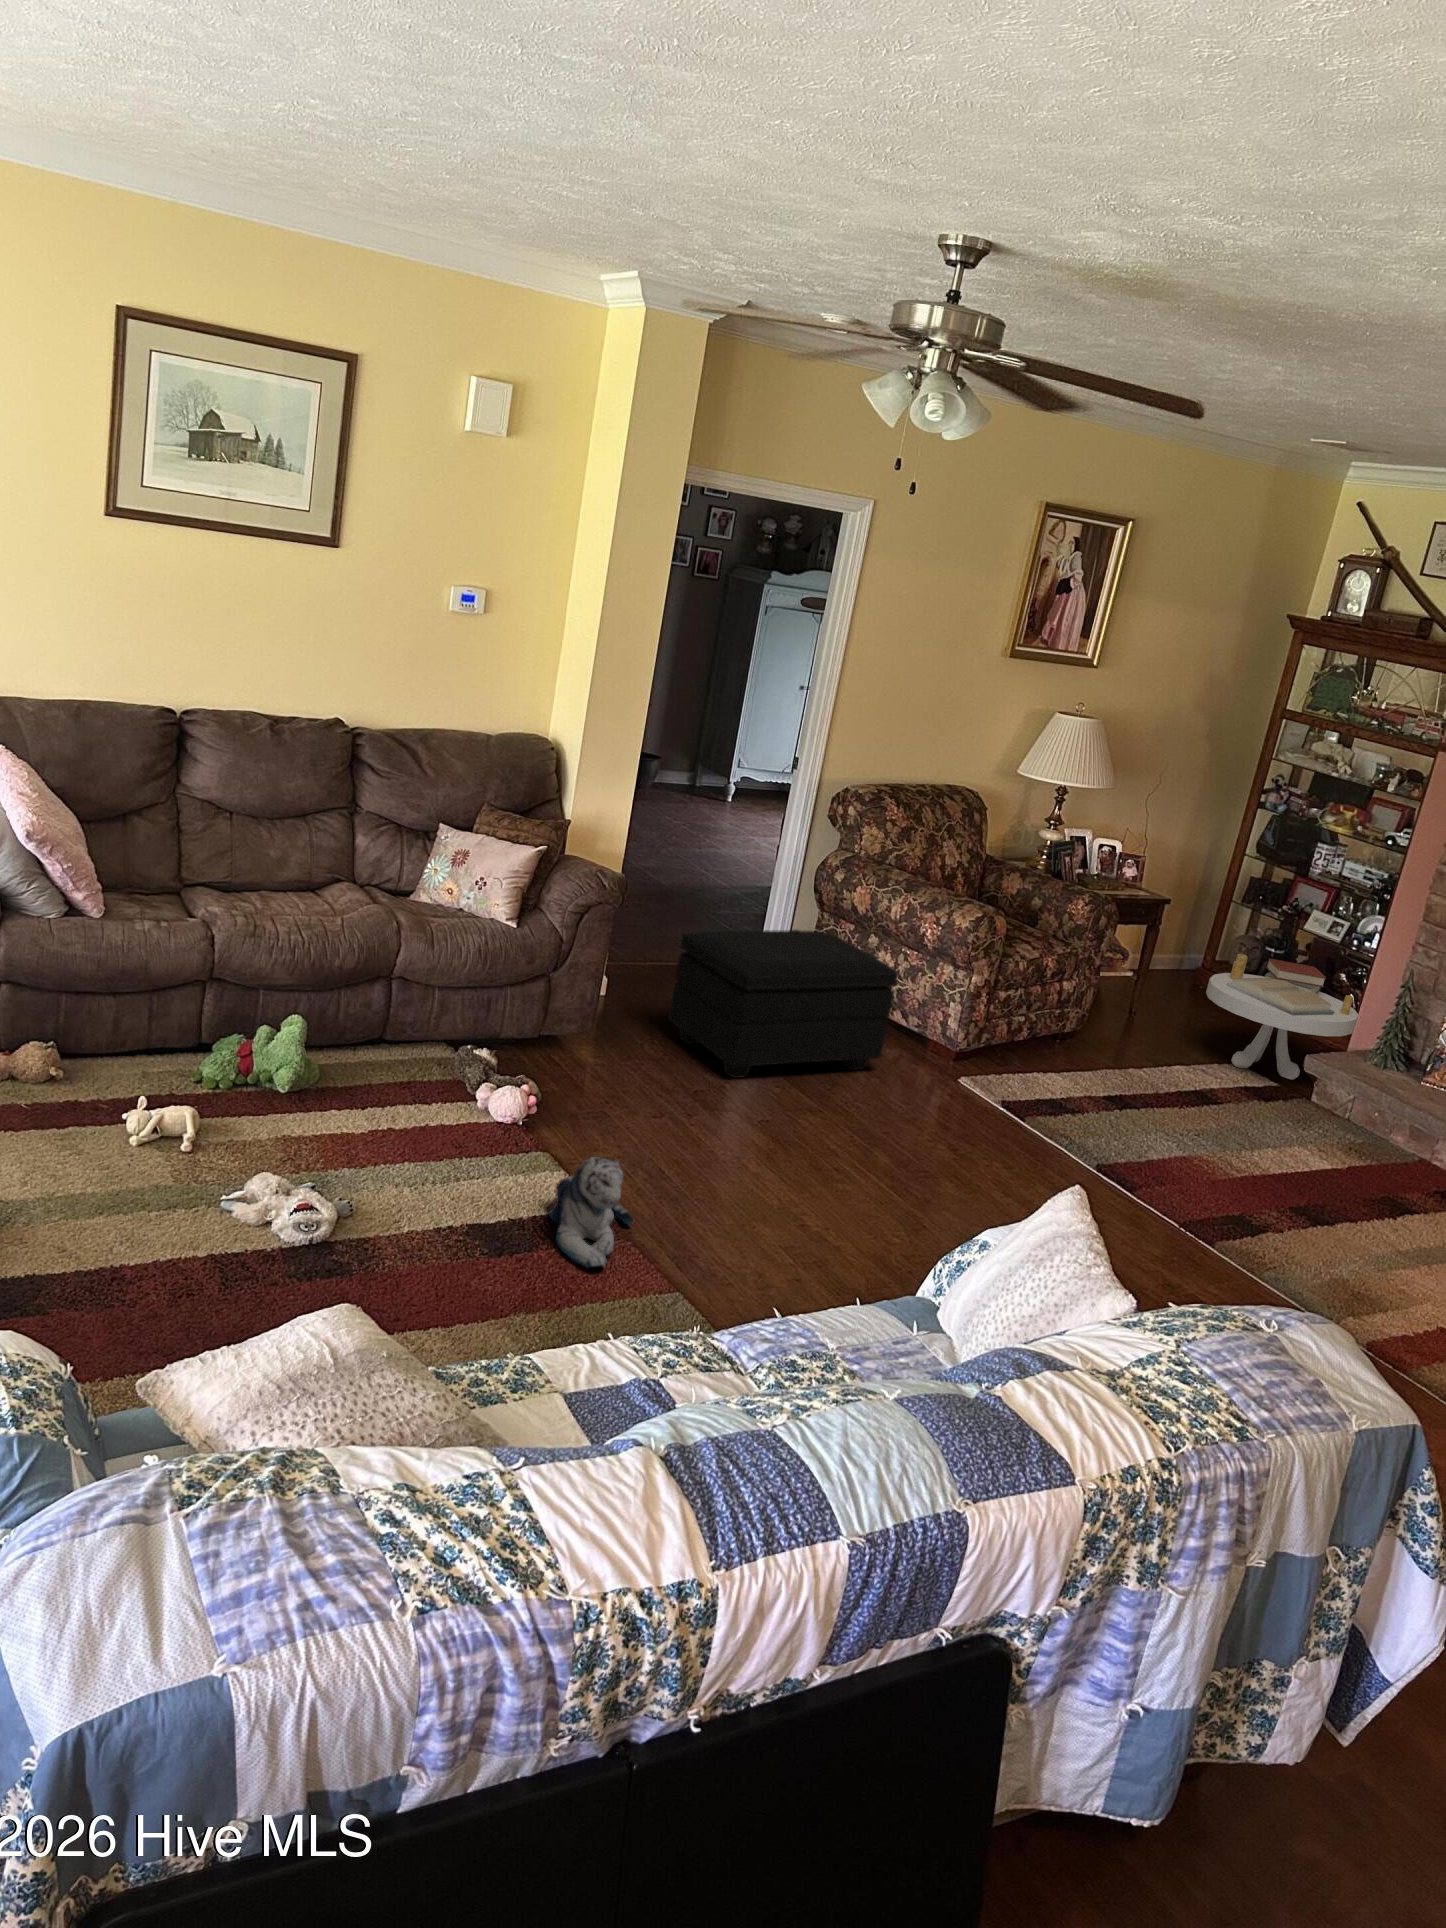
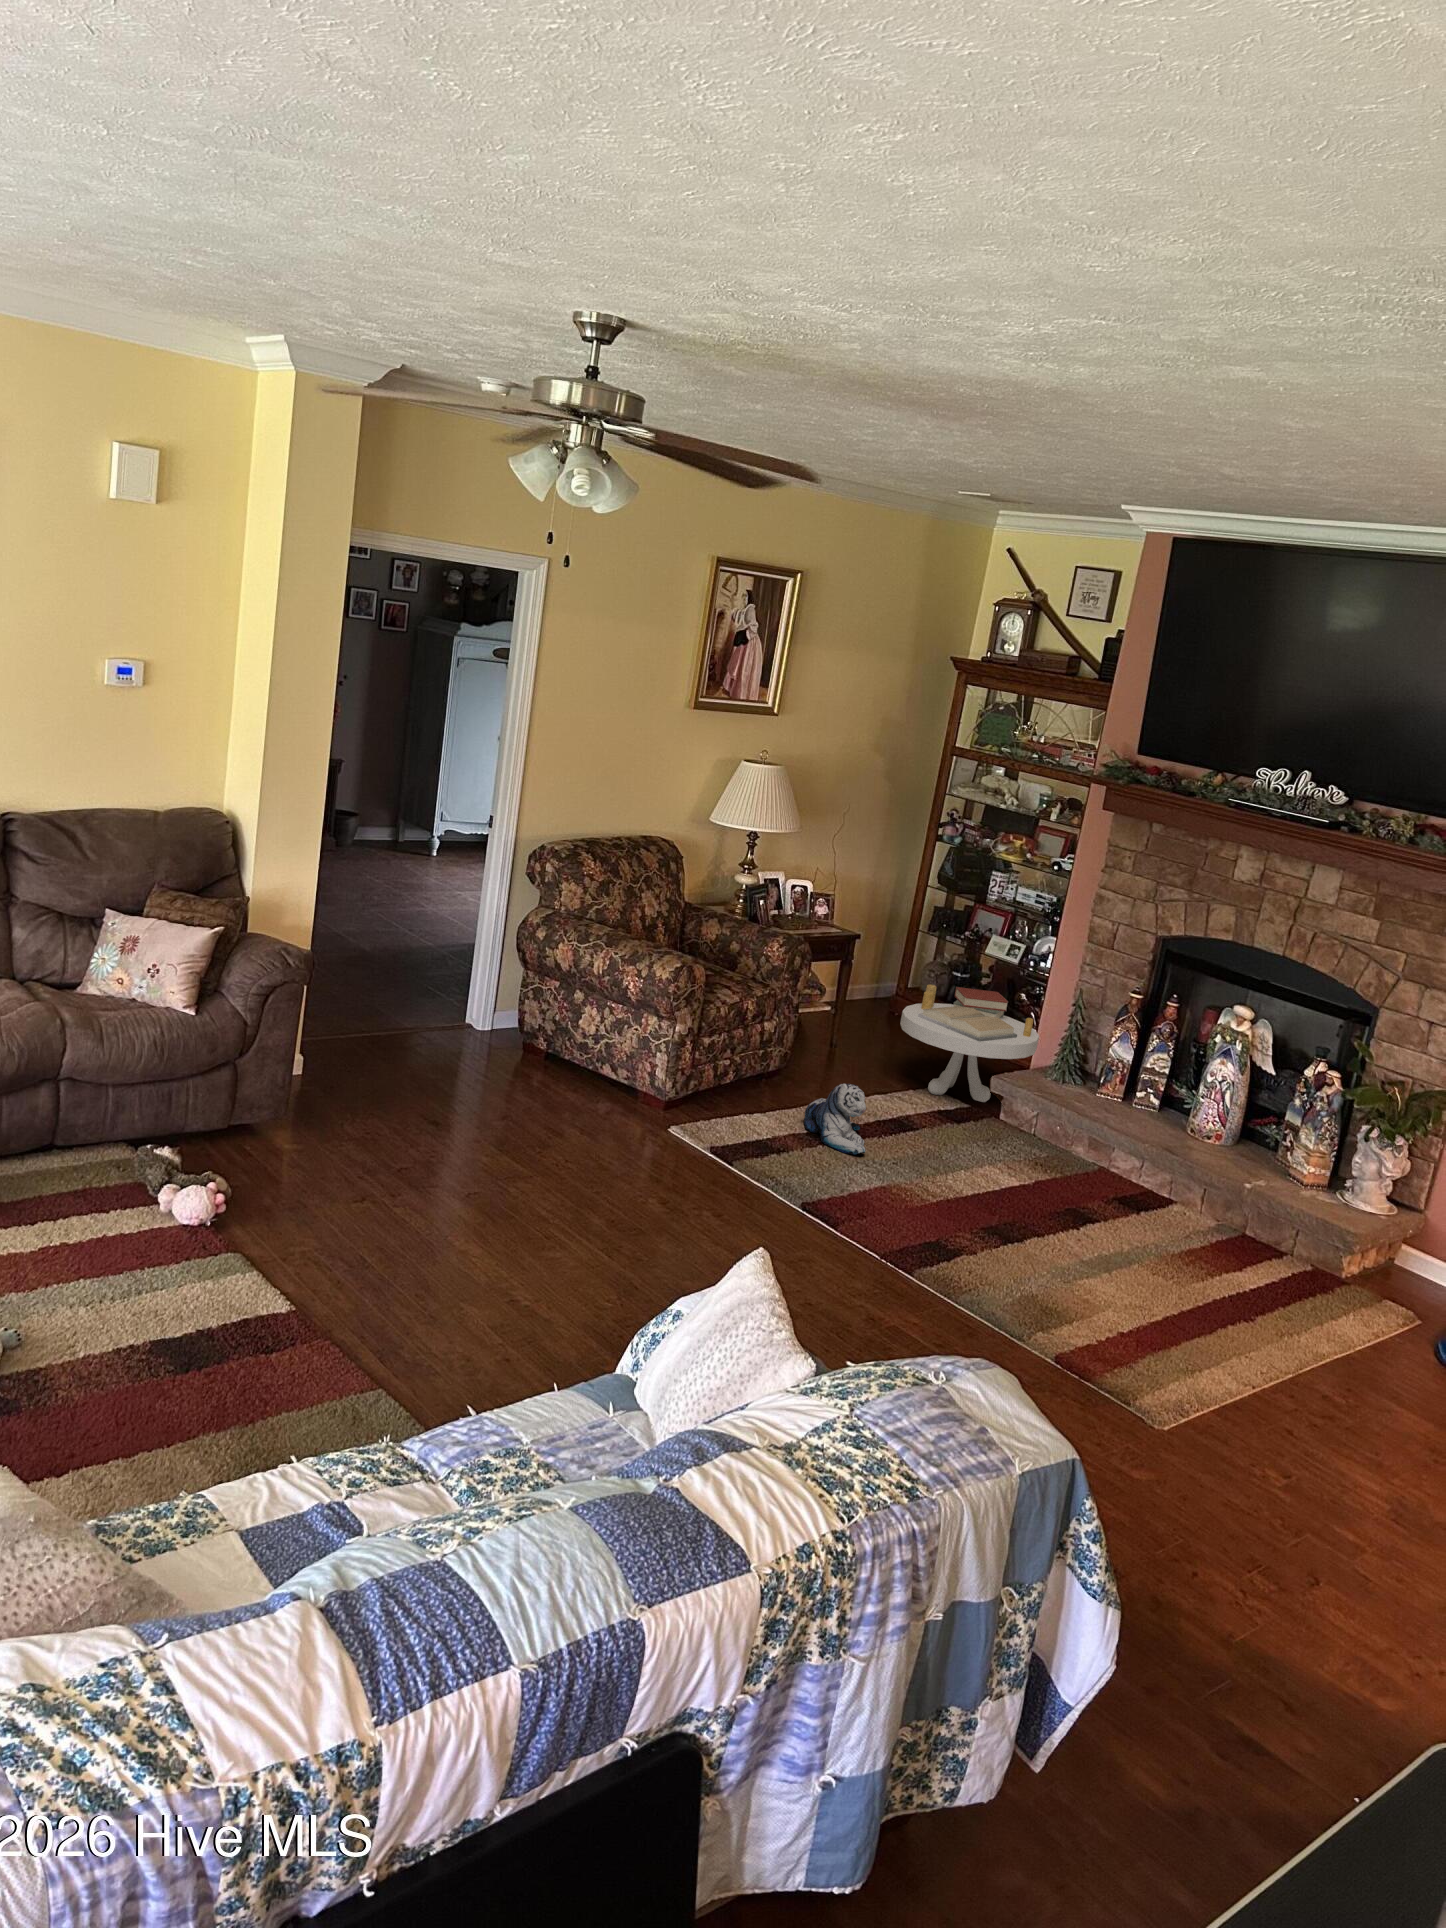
footstool: present [668,930,898,1078] -> none [367,993,600,1152]
plush toy: present [548,1157,633,1268] -> present [804,1084,866,1155]

